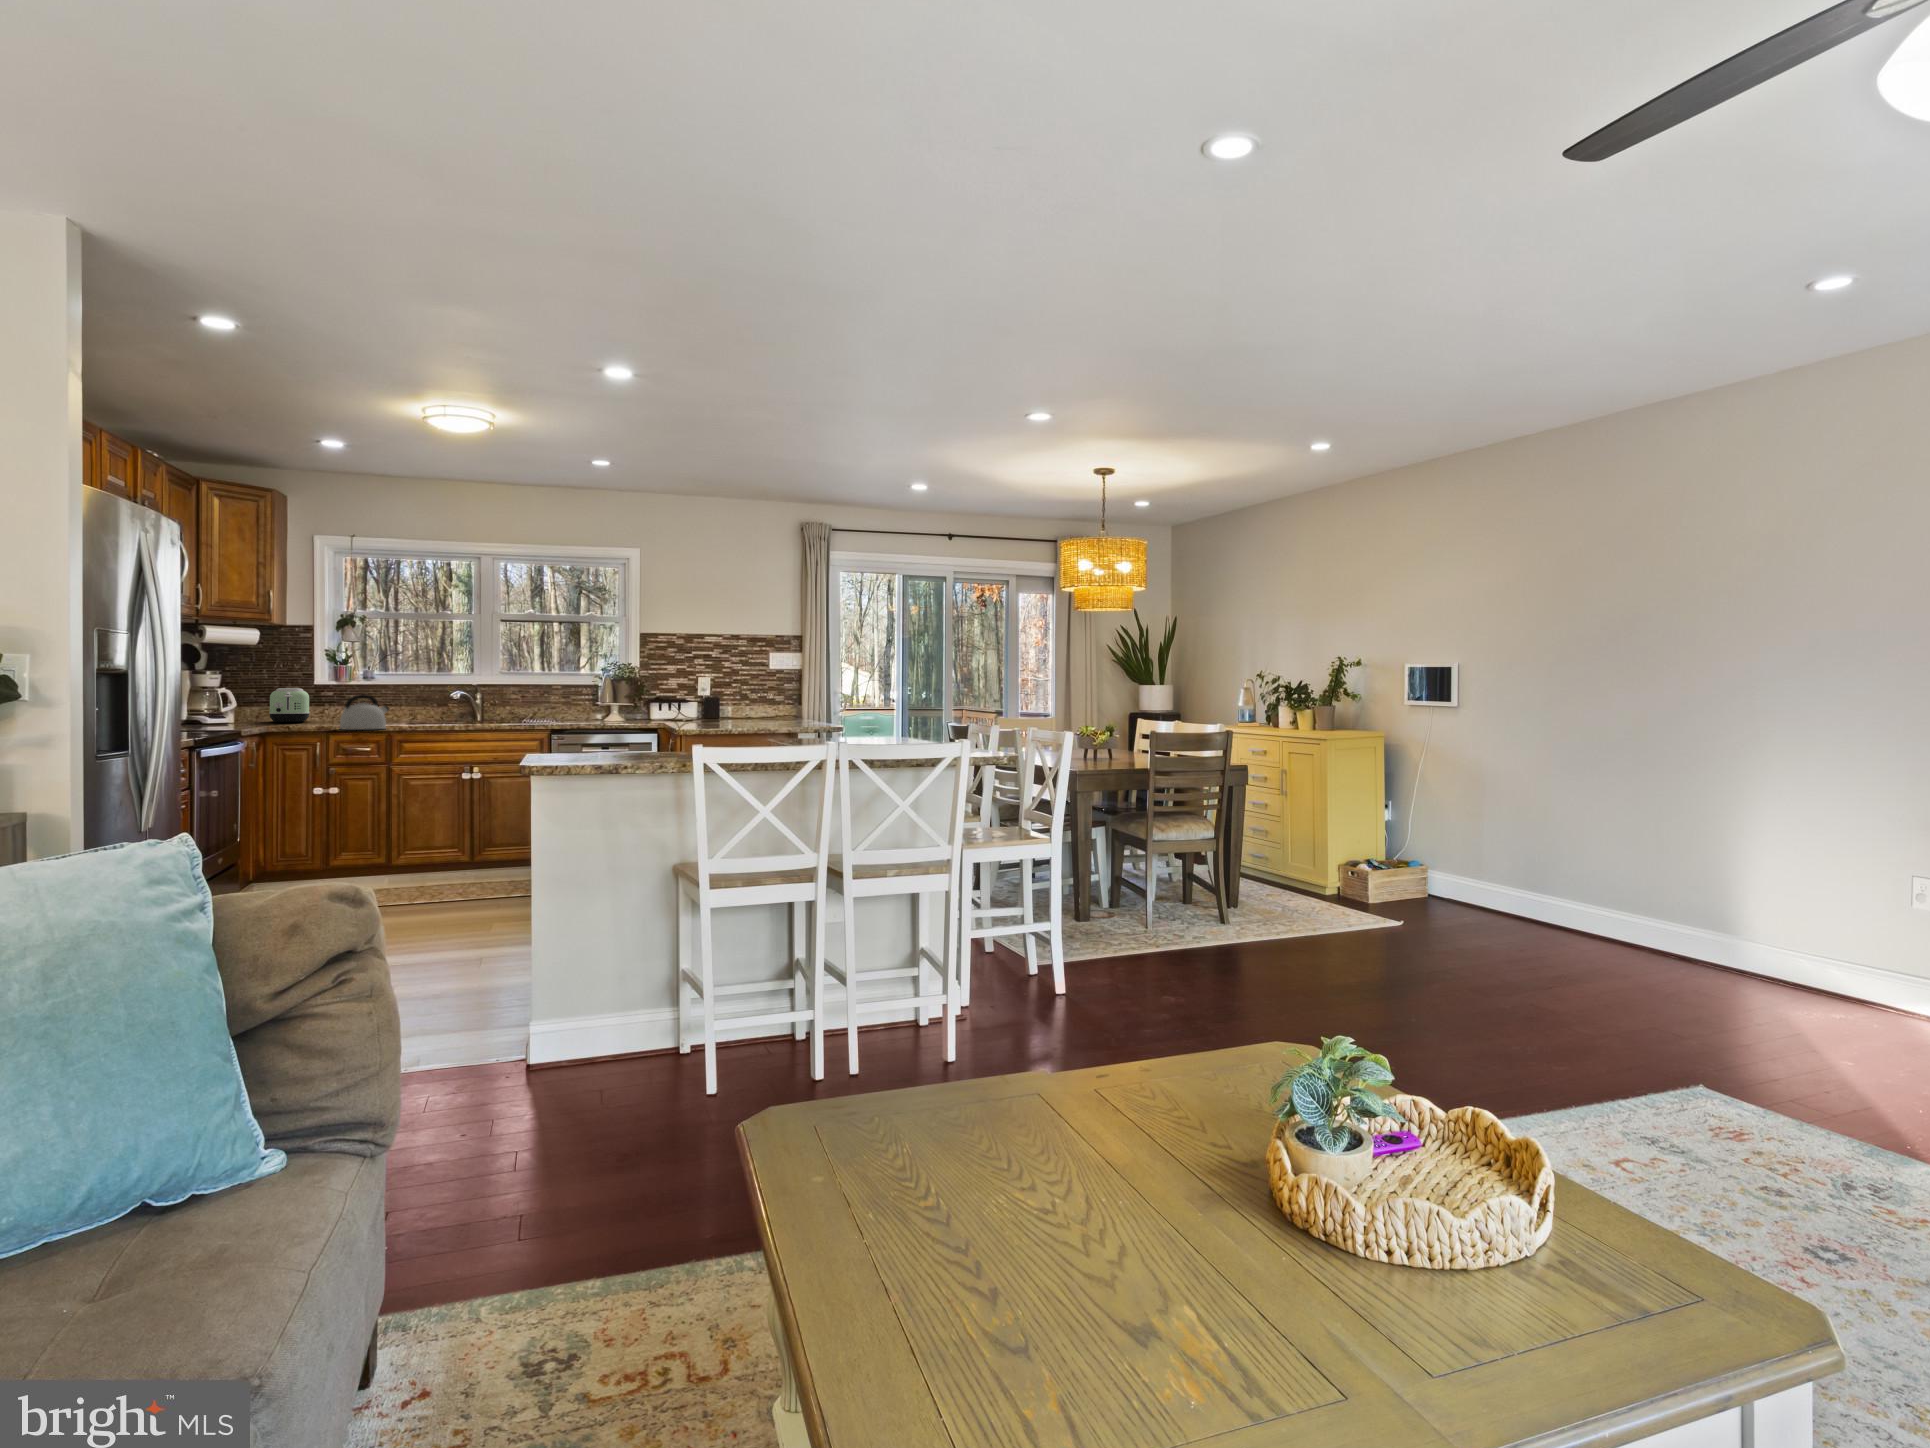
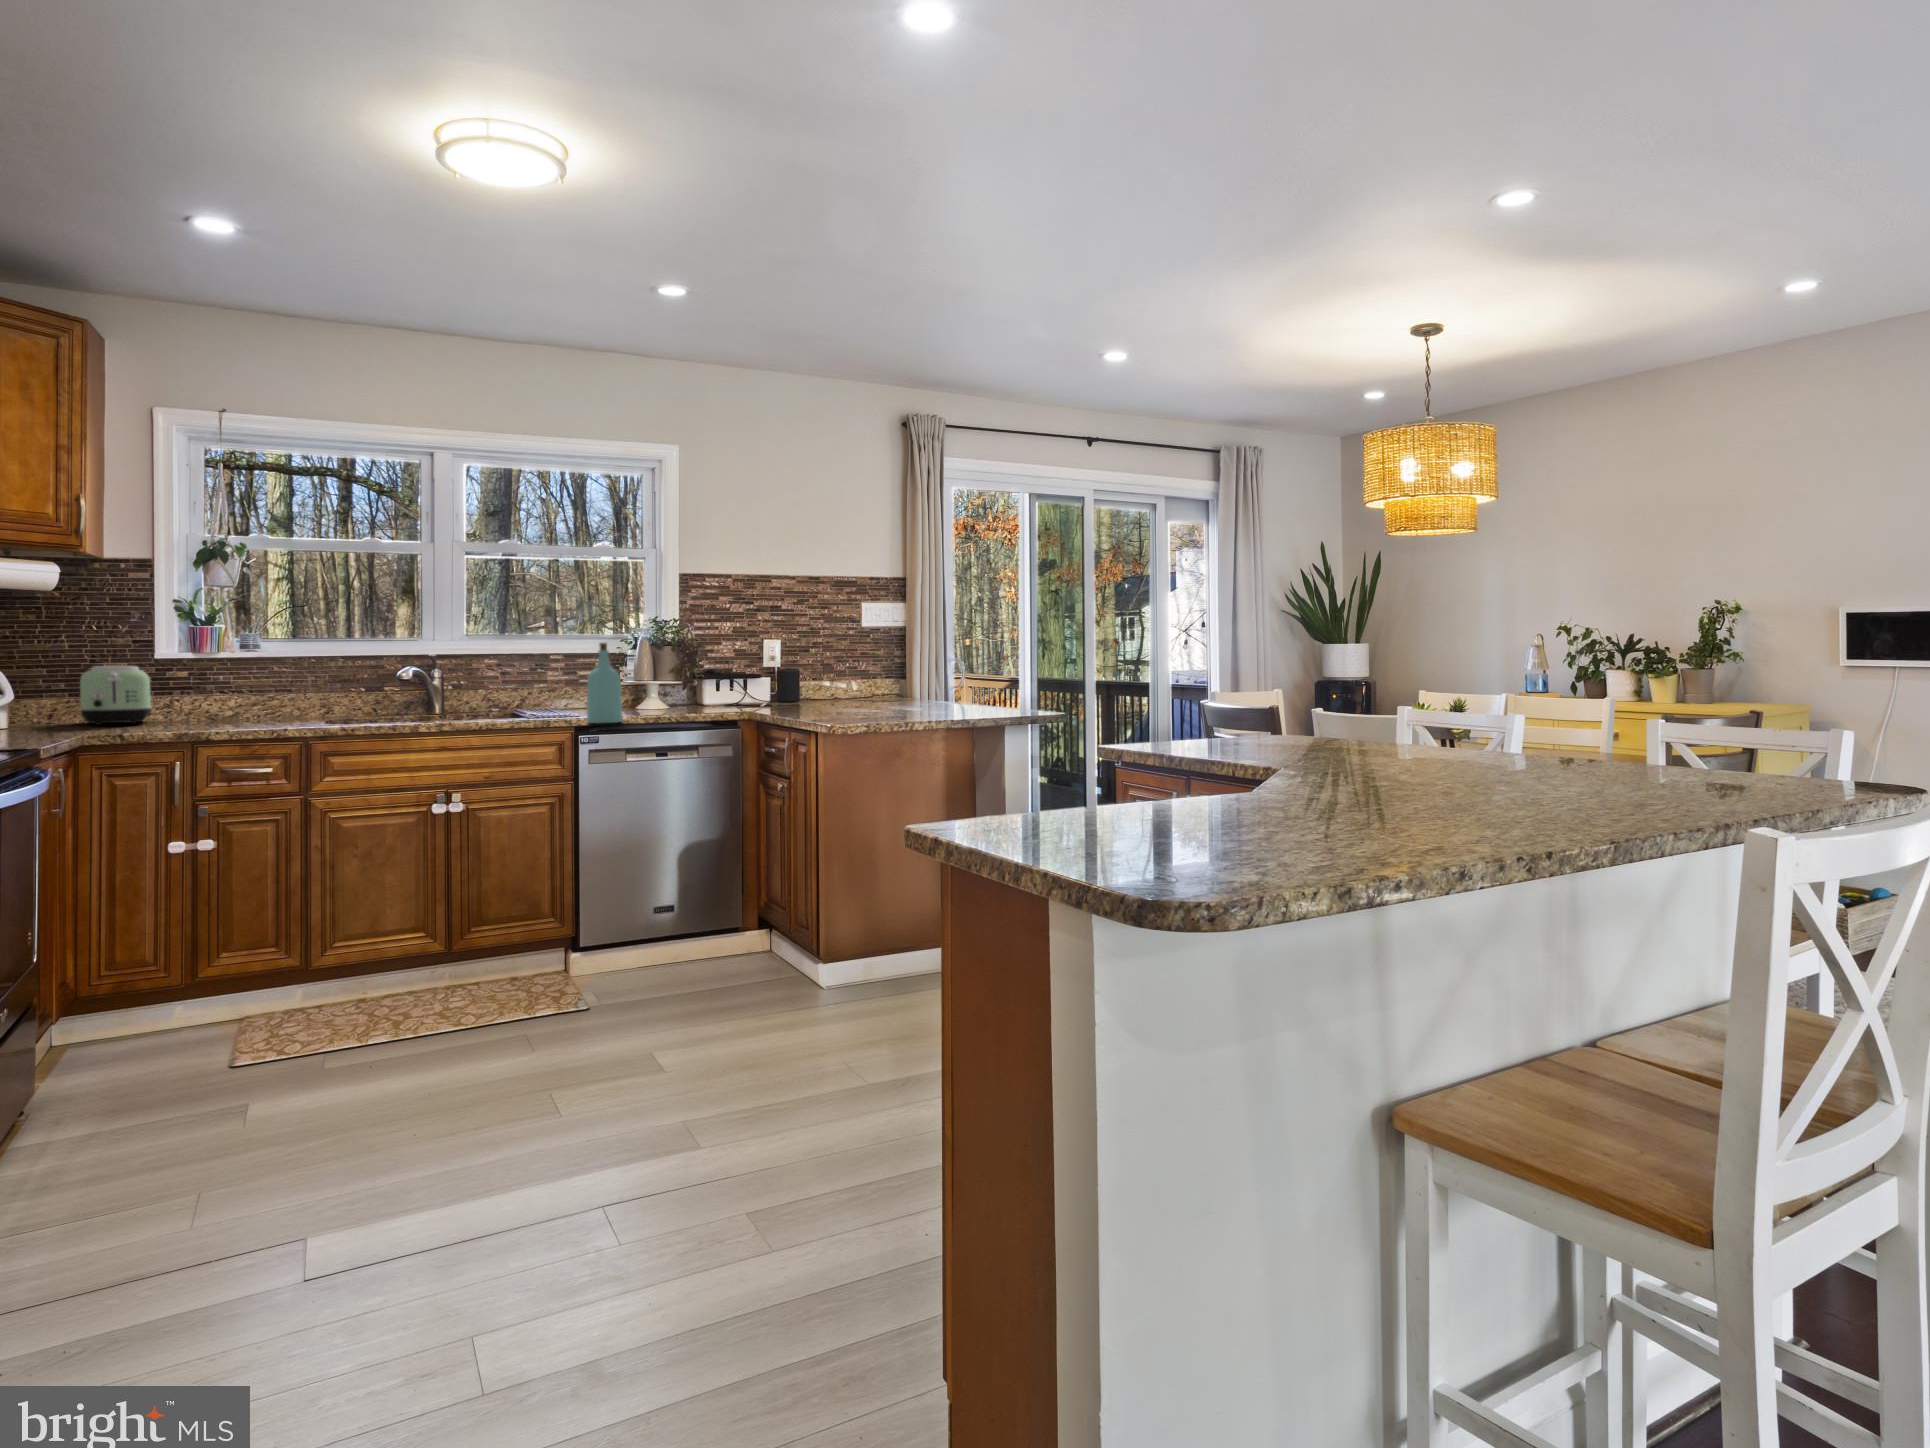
bottle: none [560,678,583,728] -> present [587,643,623,723]
kettle: present [340,694,389,730] -> none [216,674,304,736]

